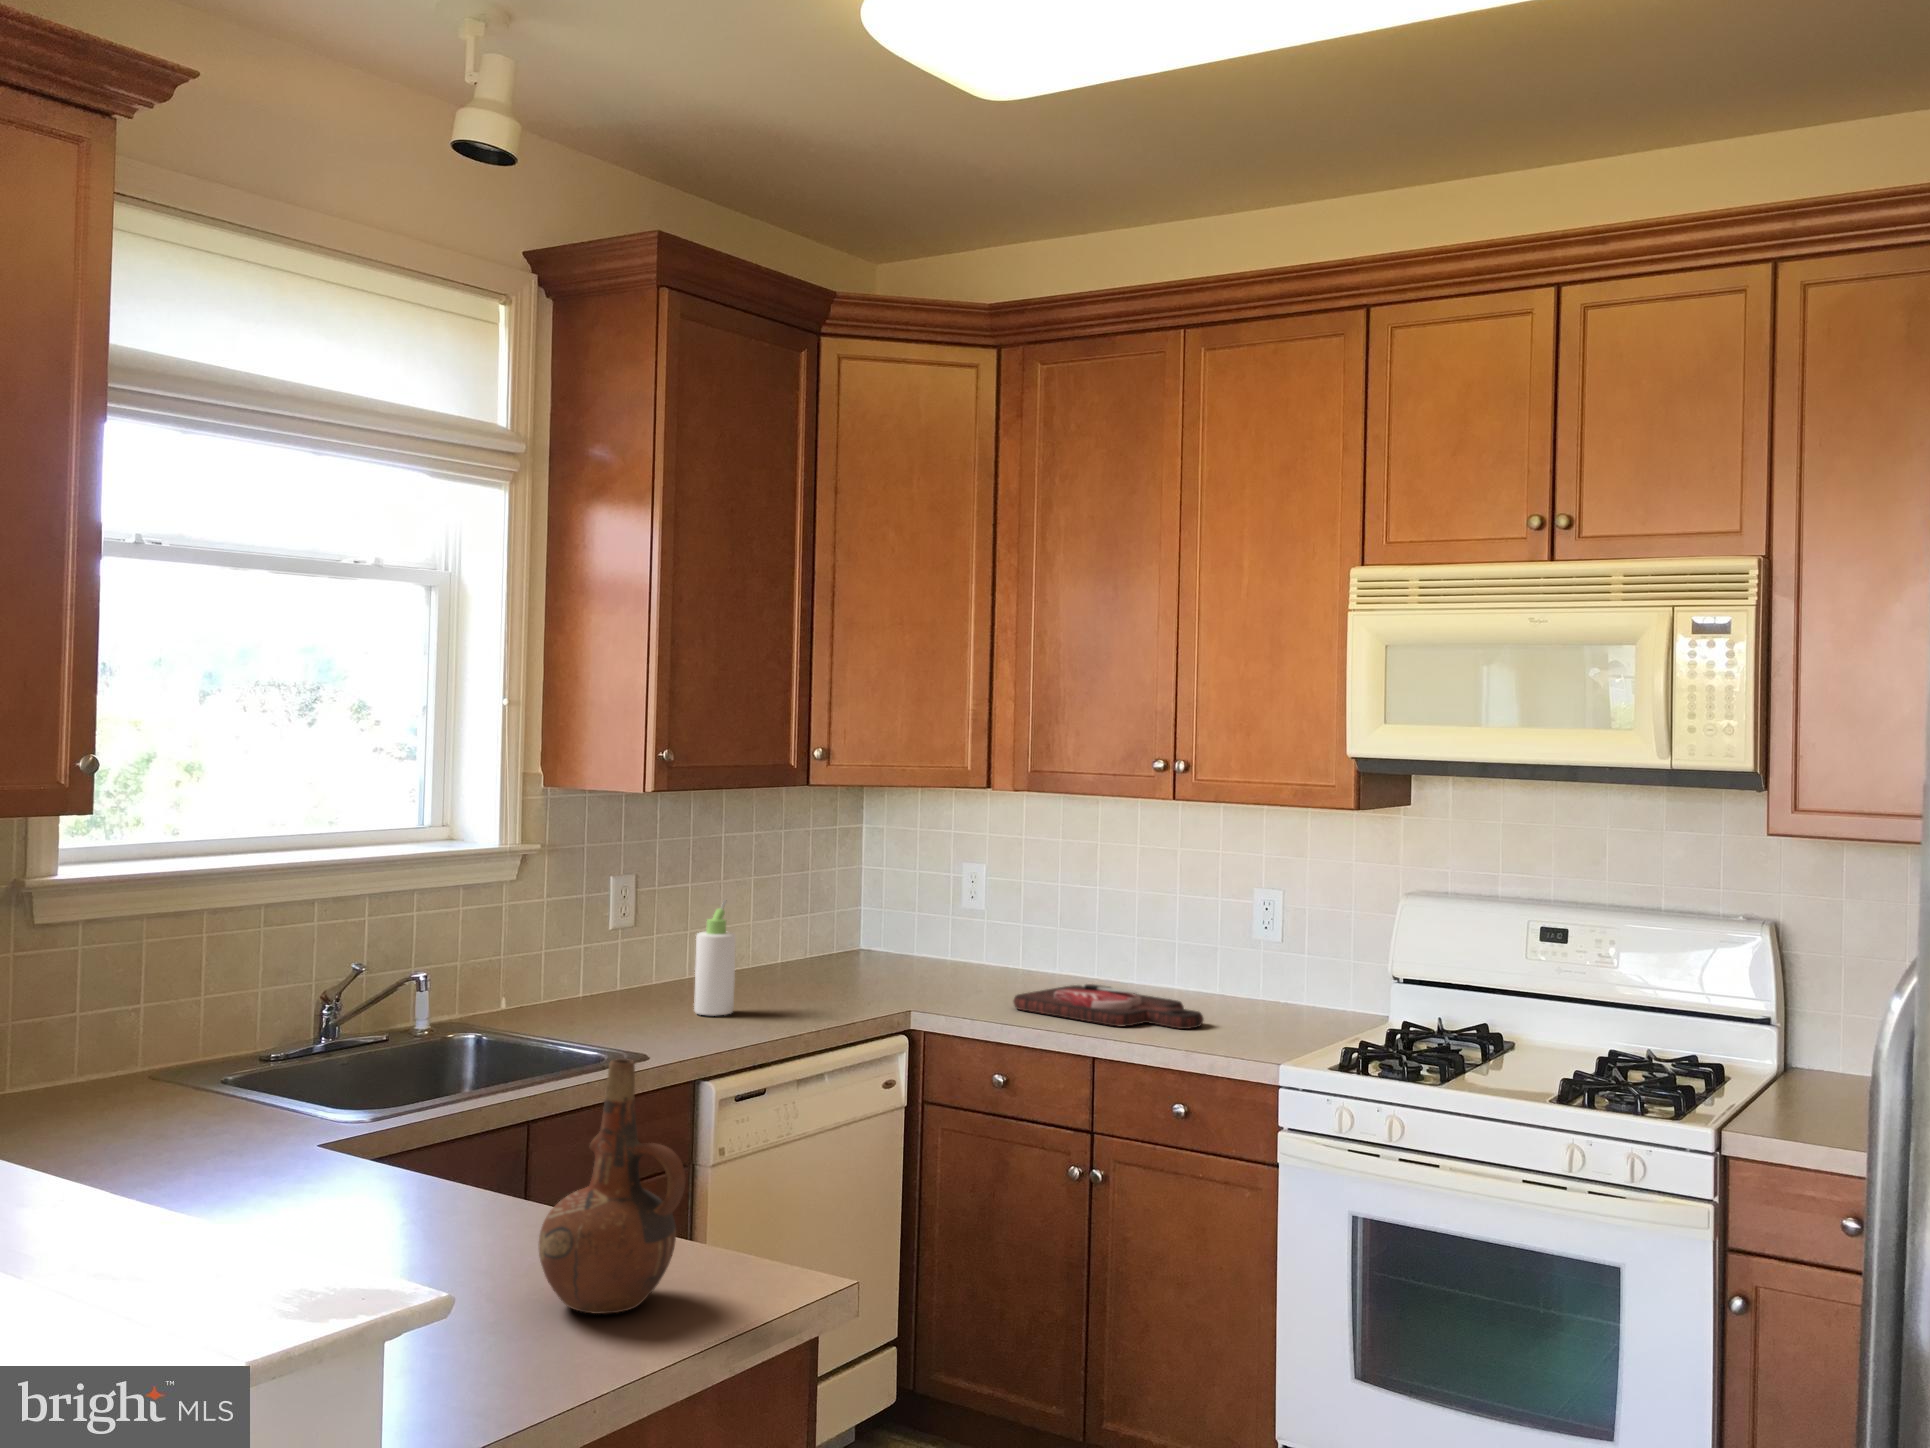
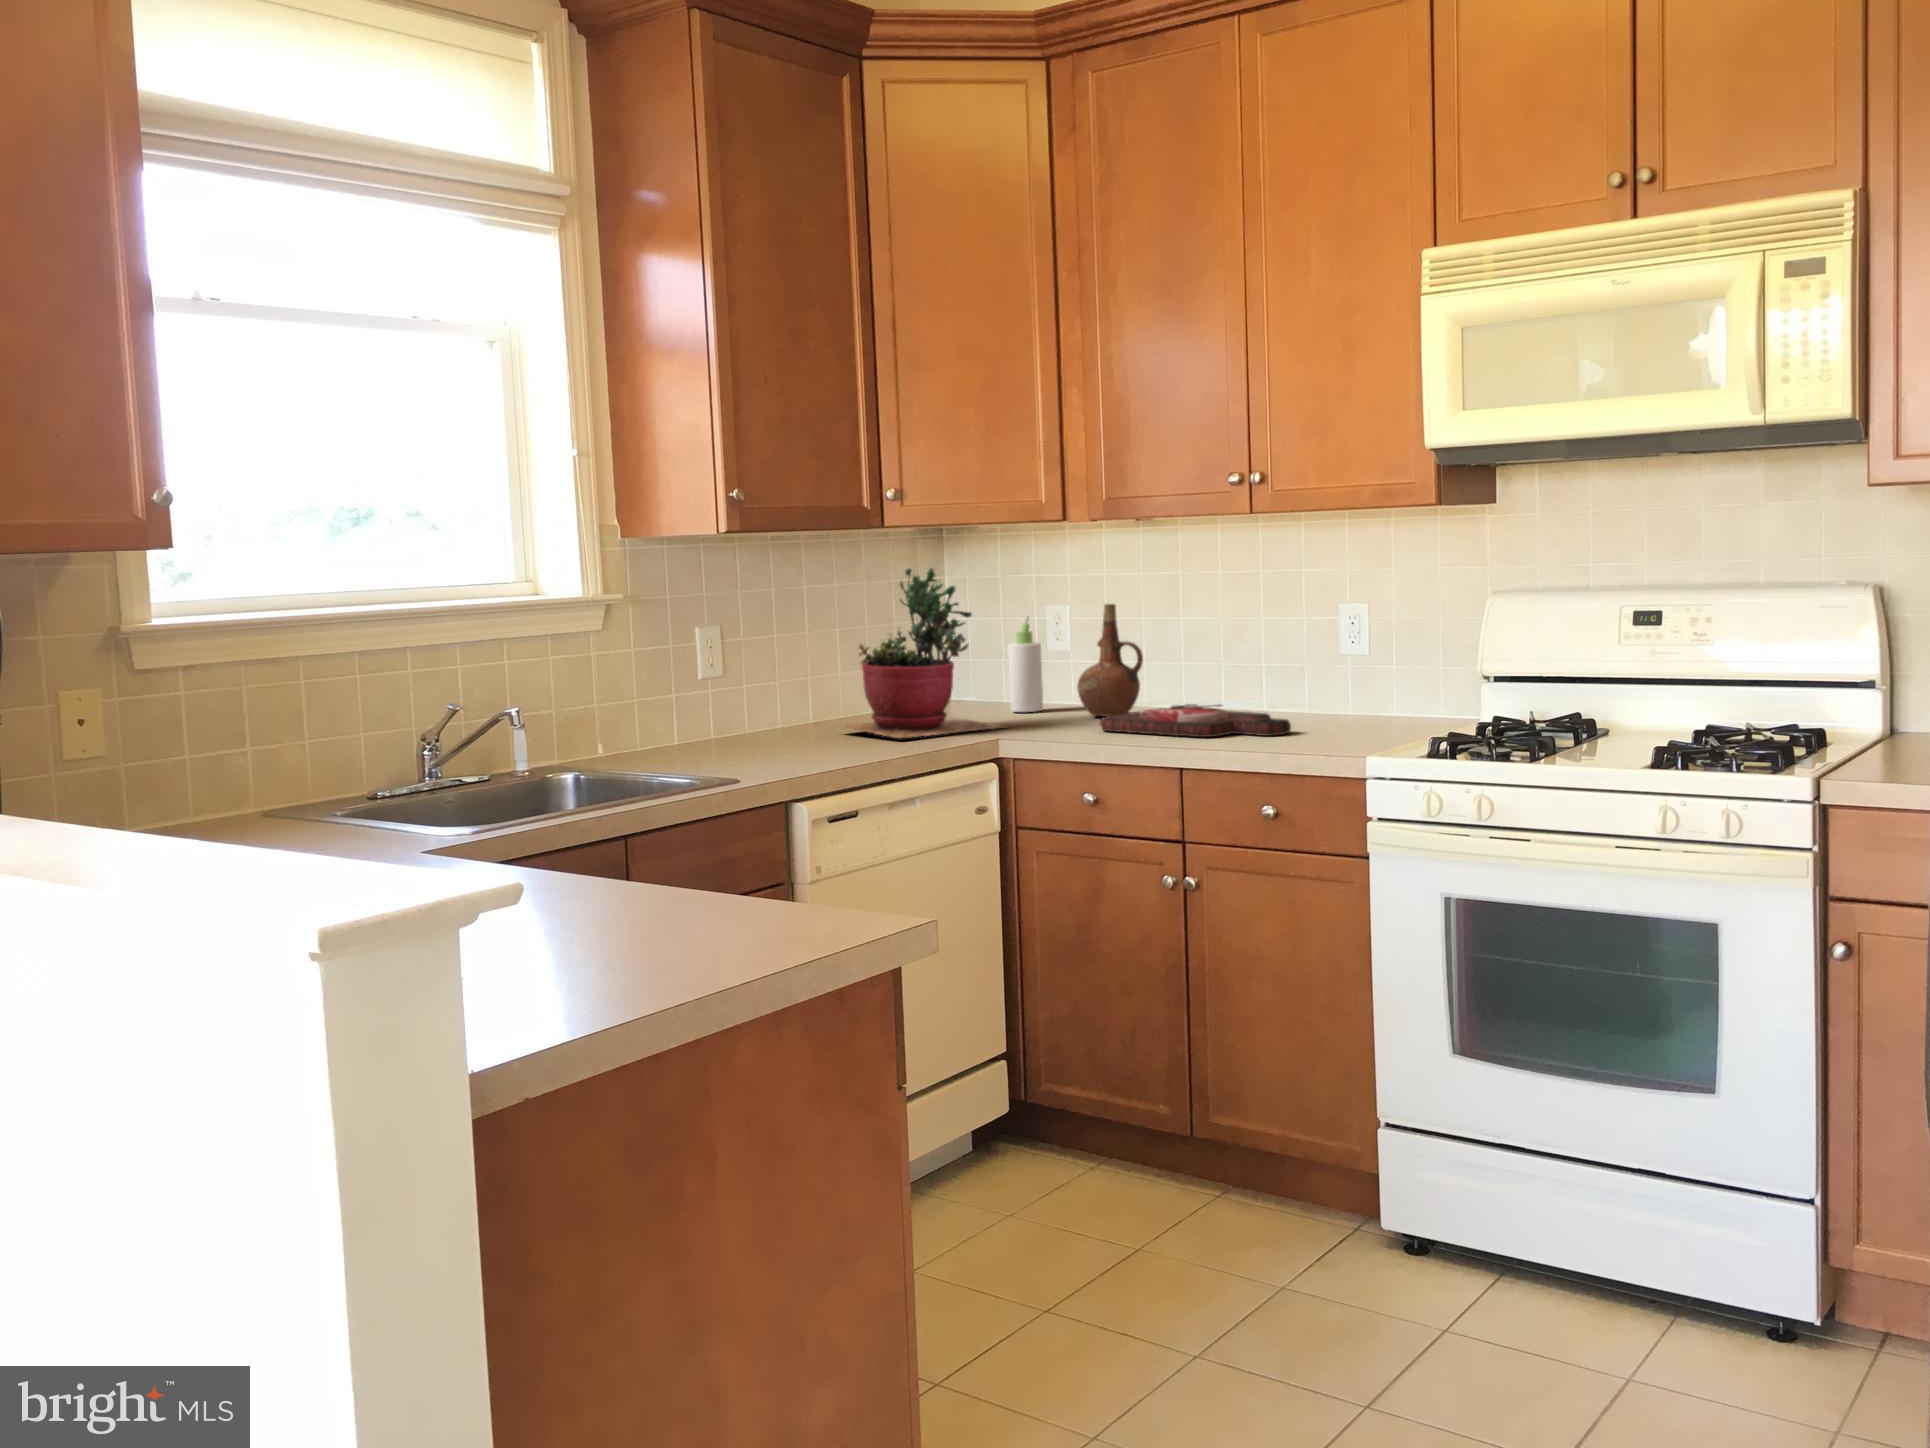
succulent plant: none [745,829,921,1007] -> present [839,568,1004,738]
bottle: present [694,901,736,1015] -> present [1008,617,1043,712]
ceramic pitcher: present [538,1059,685,1314] -> present [1077,604,1143,716]

